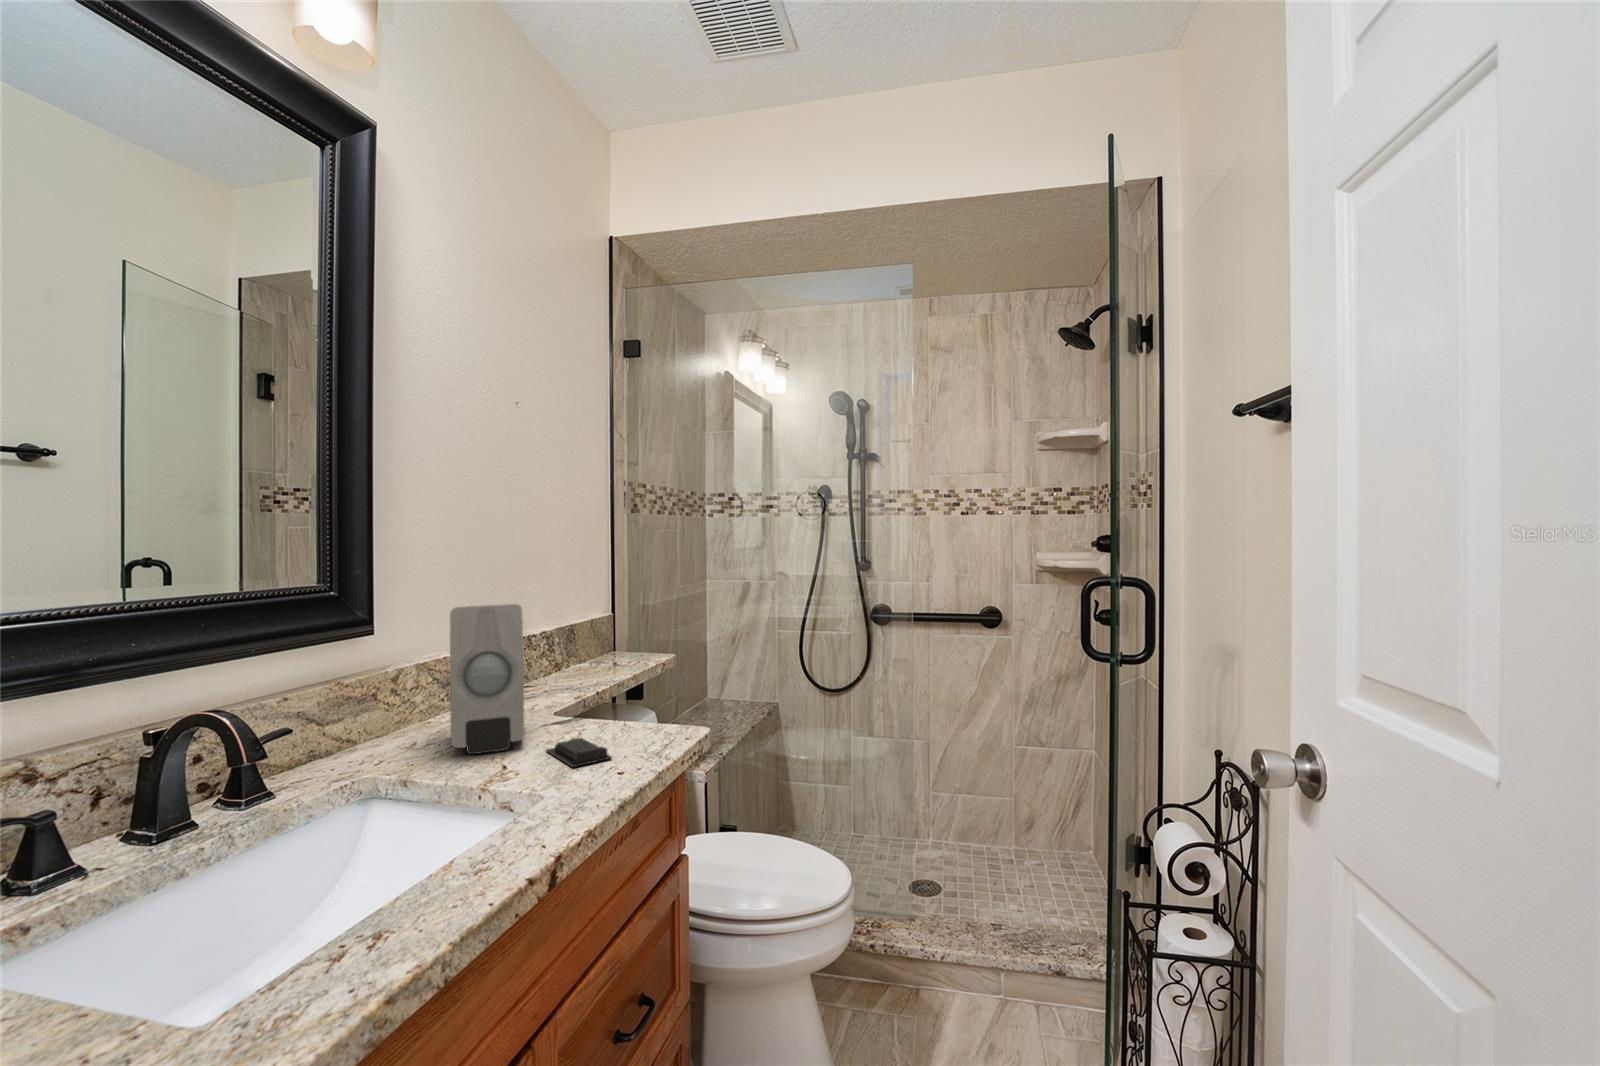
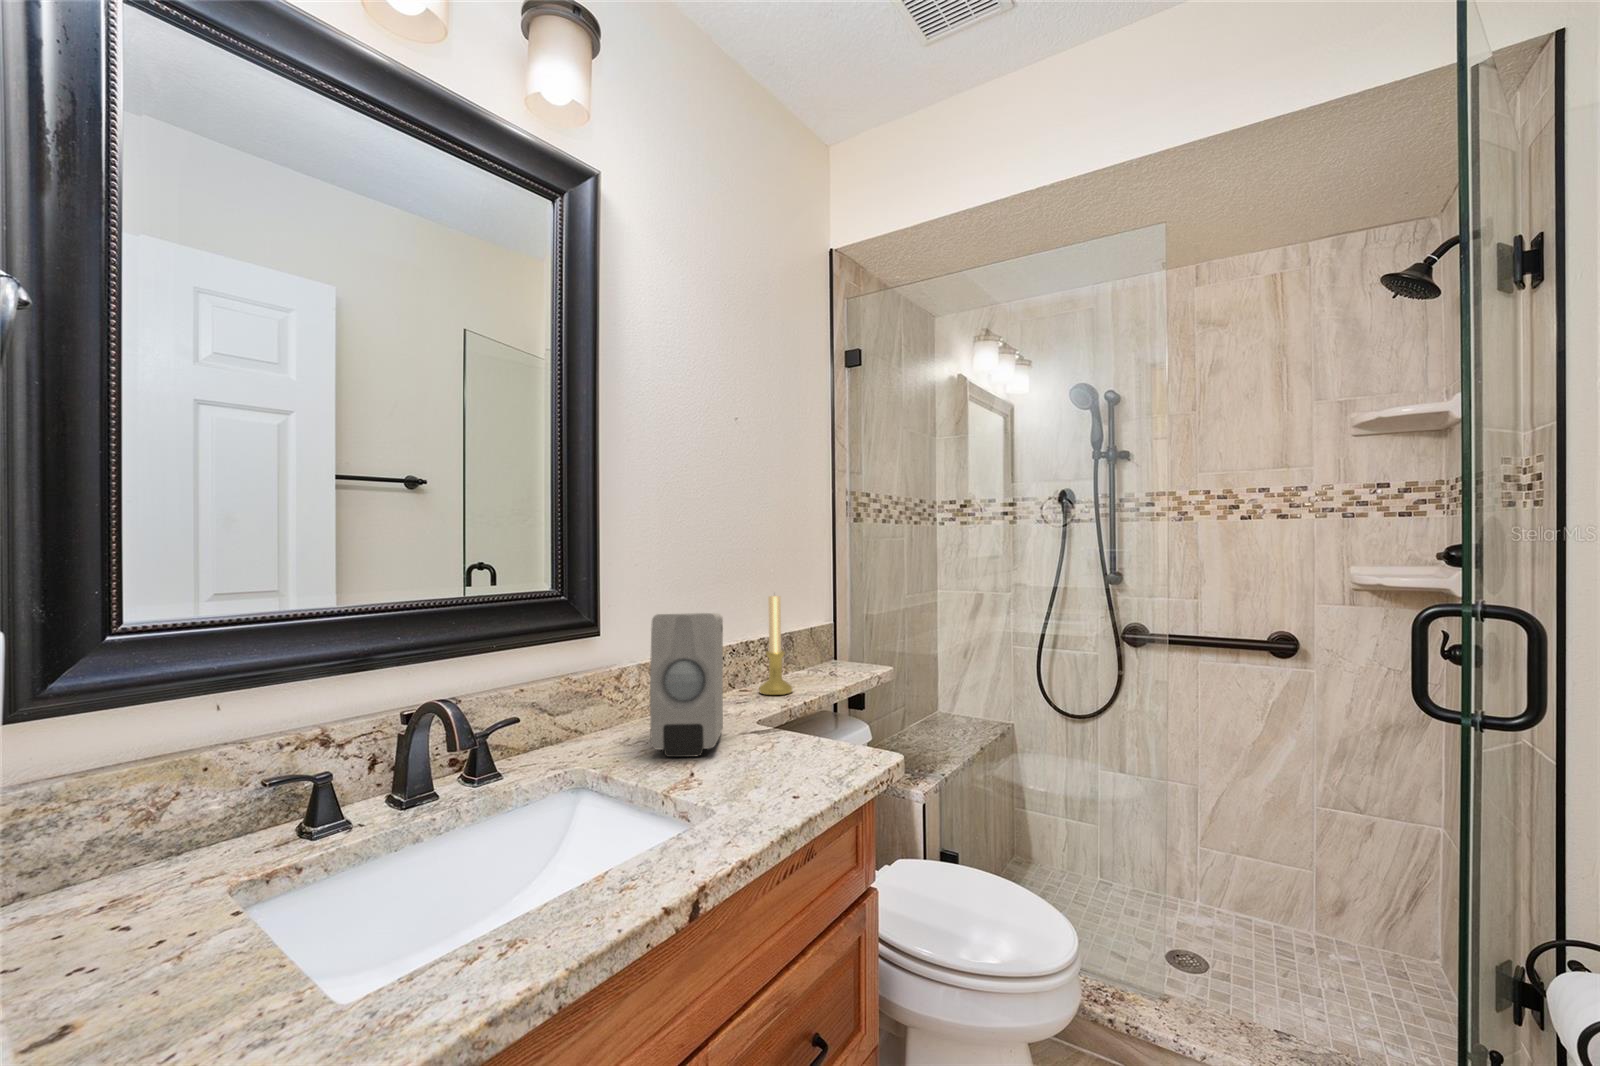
candle holder: none [545,585,581,689] -> present [759,596,792,695]
soap bar: present [546,738,612,767] -> none [734,752,792,784]

